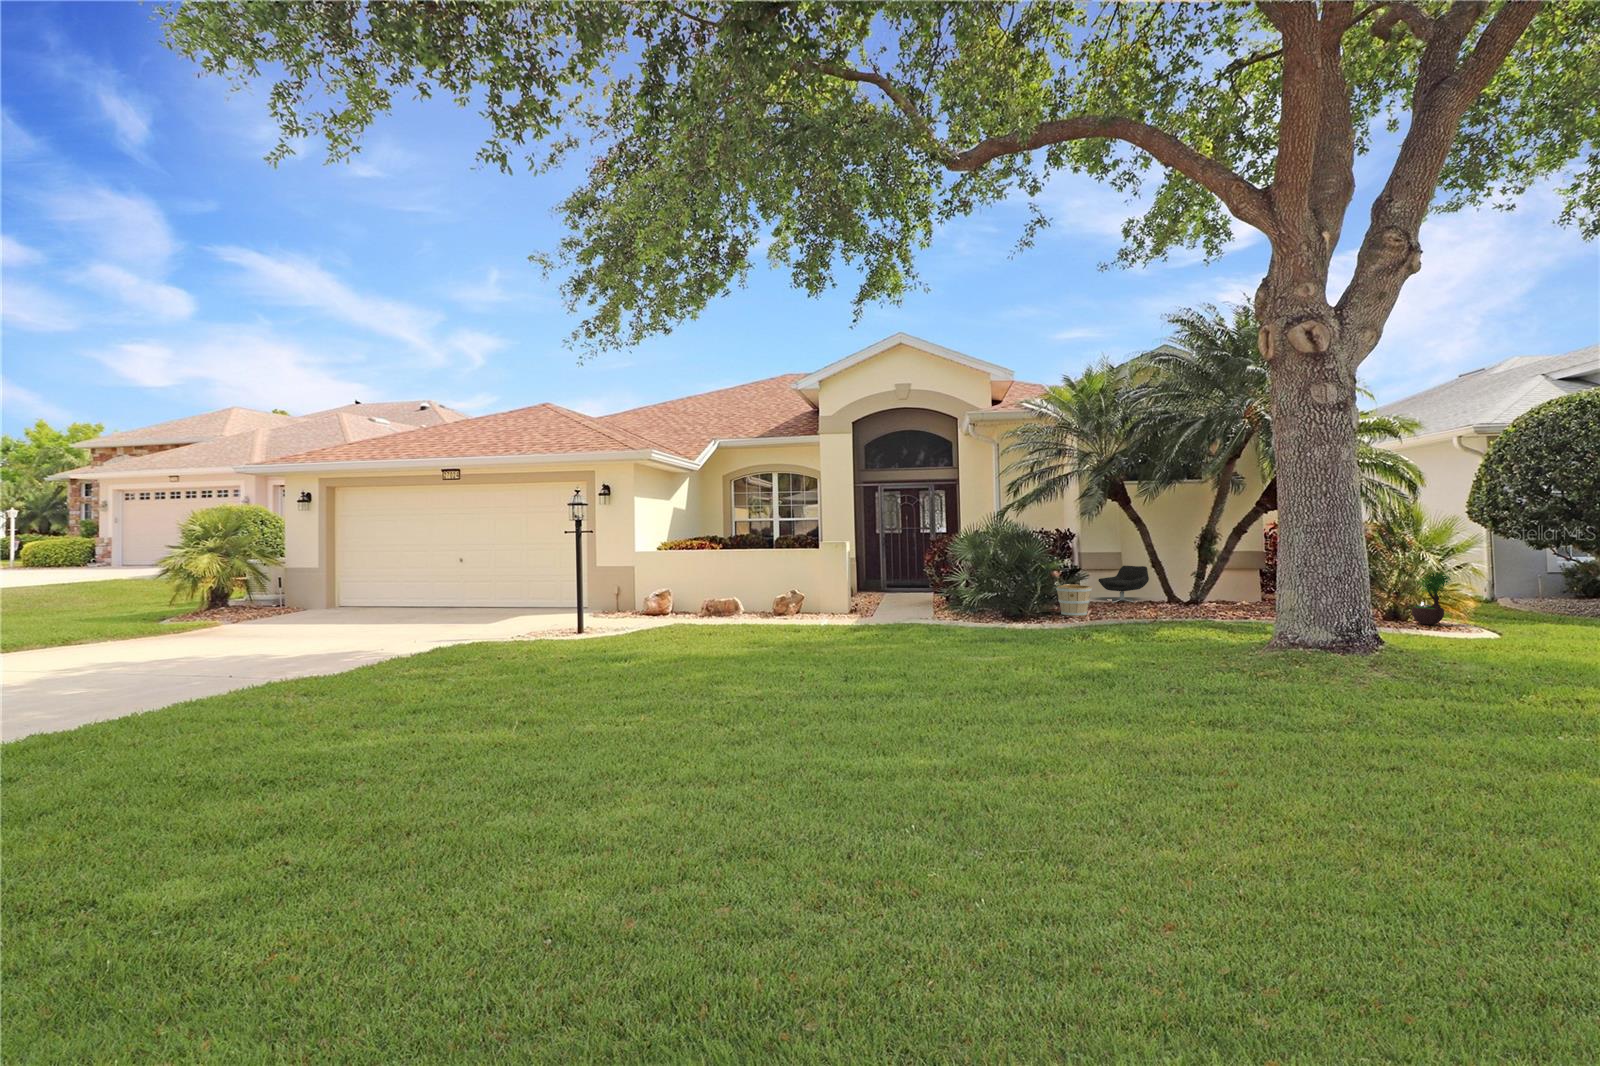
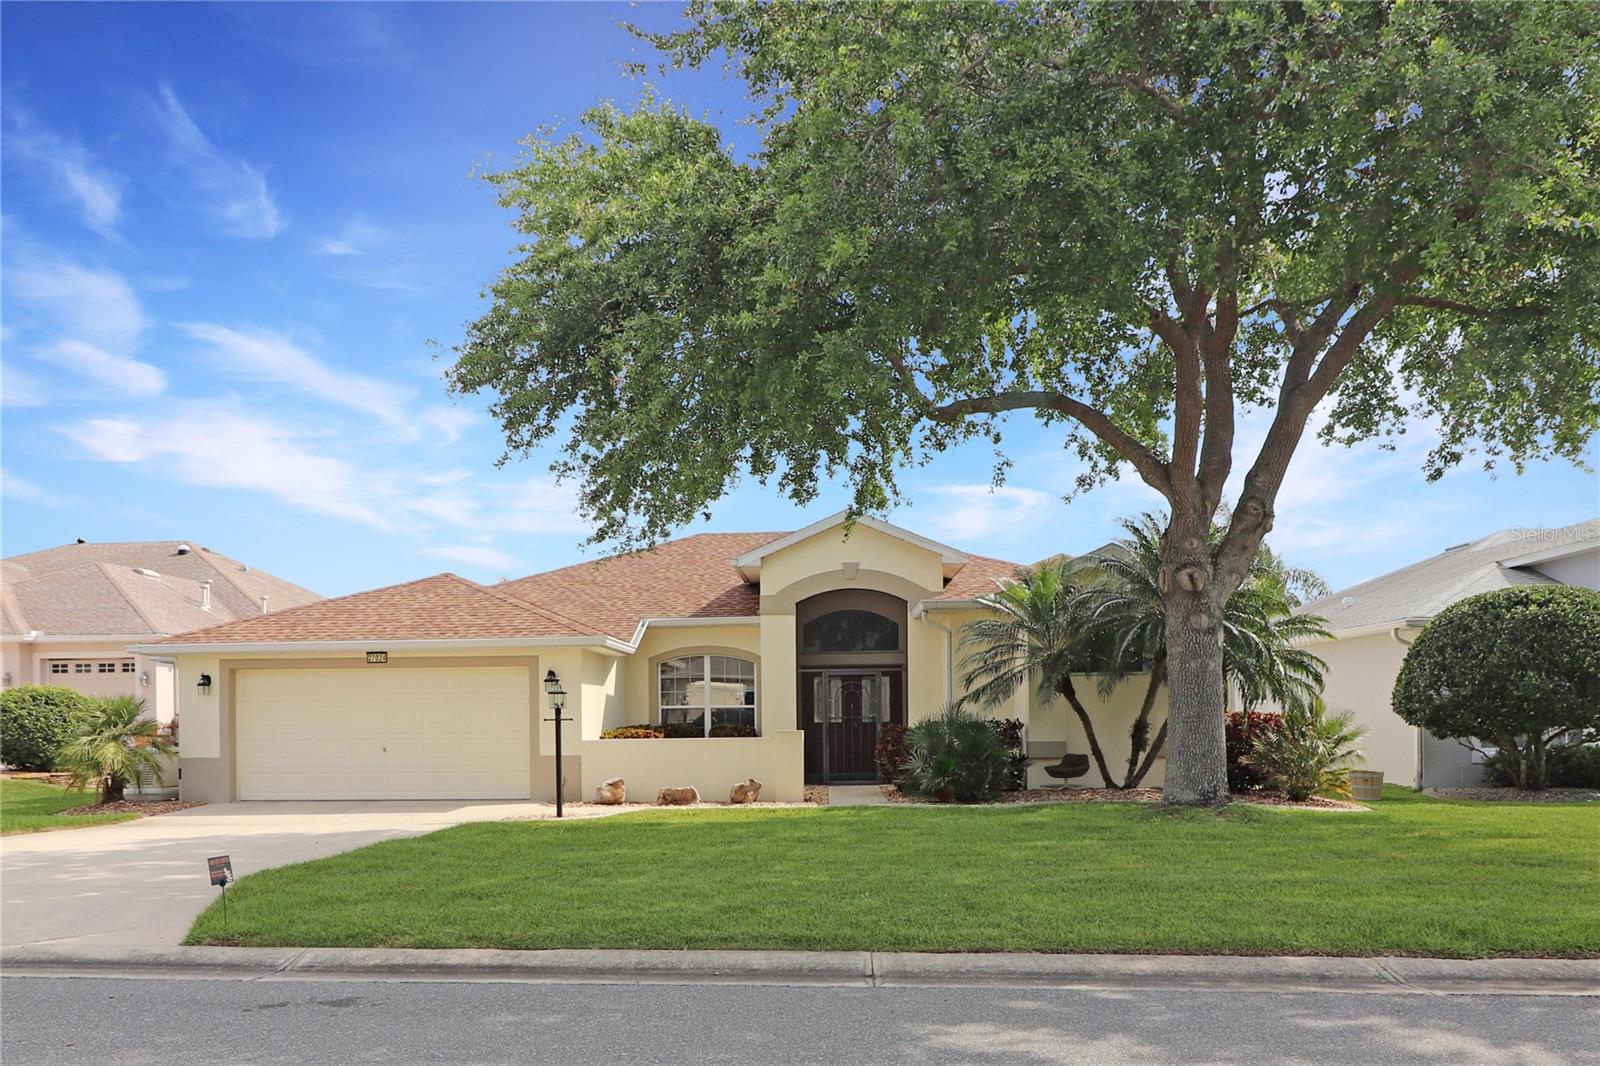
potted tree: present [1412,571,1451,625] -> present [933,759,954,802]
wooden bucket: present [1056,584,1092,616] -> present [1347,770,1384,801]

